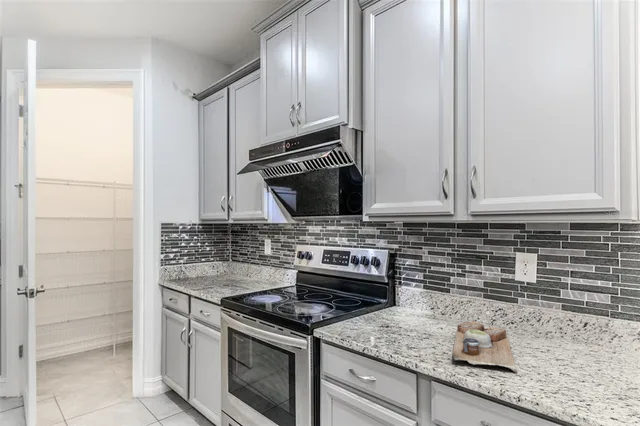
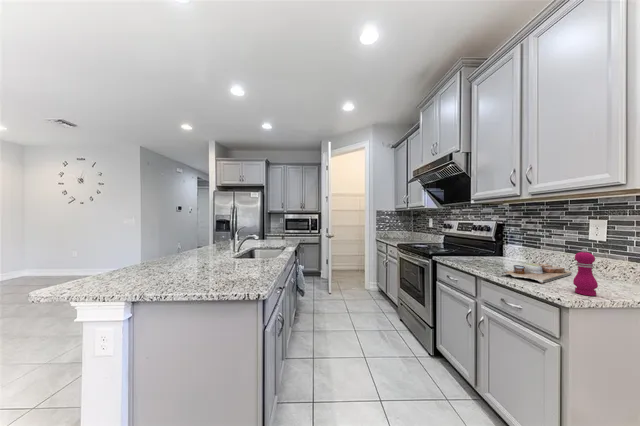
pepper mill: none [566,312,598,390] -> present [573,249,598,296]

